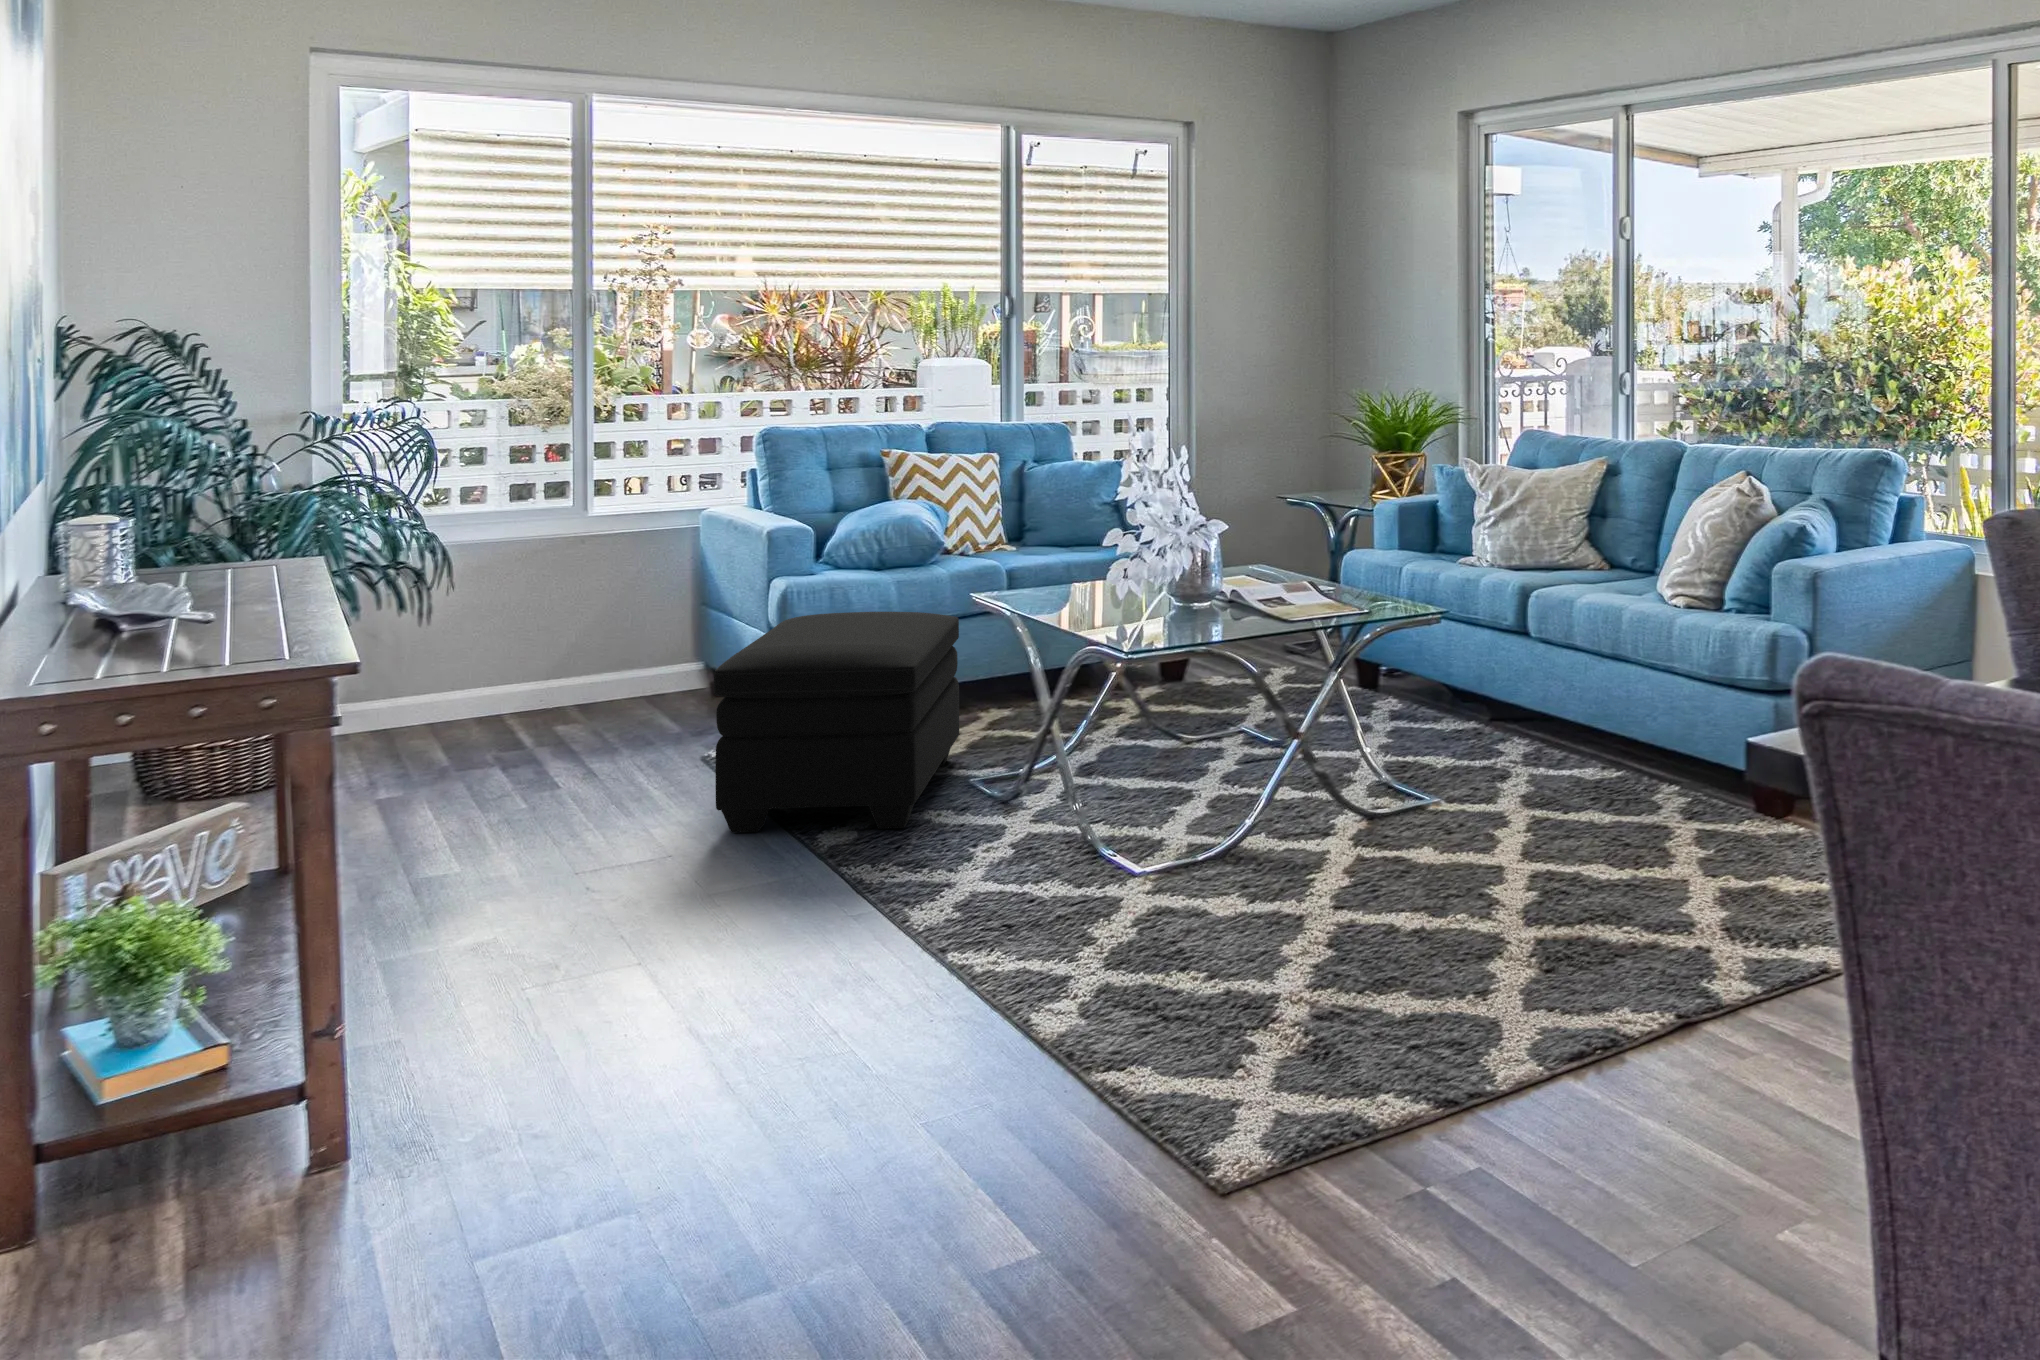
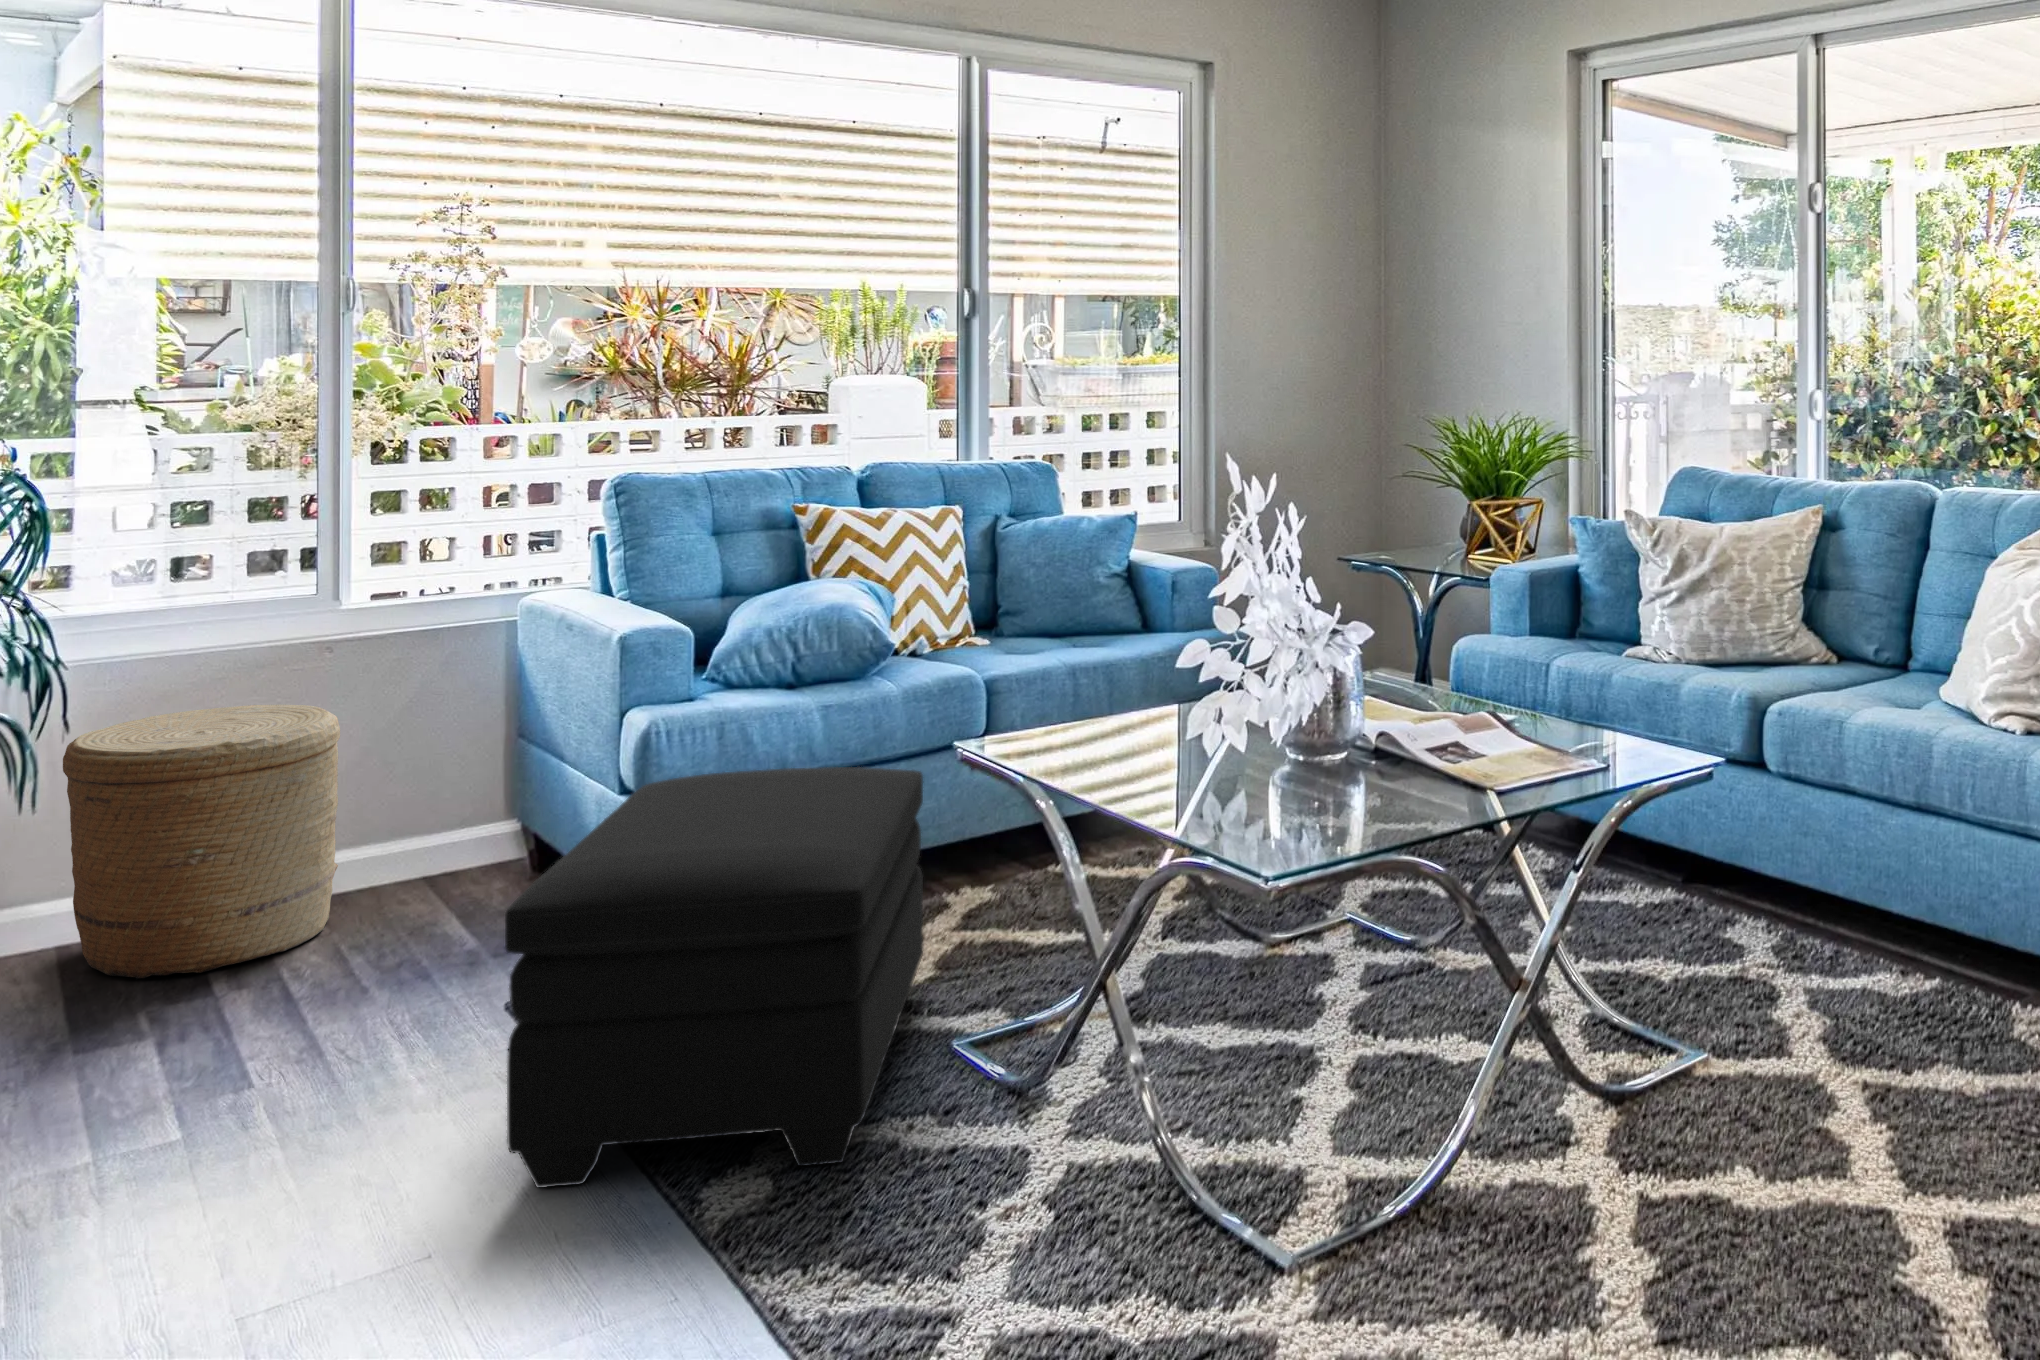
woven basket: none [429,576,591,741] -> present [63,705,340,979]

